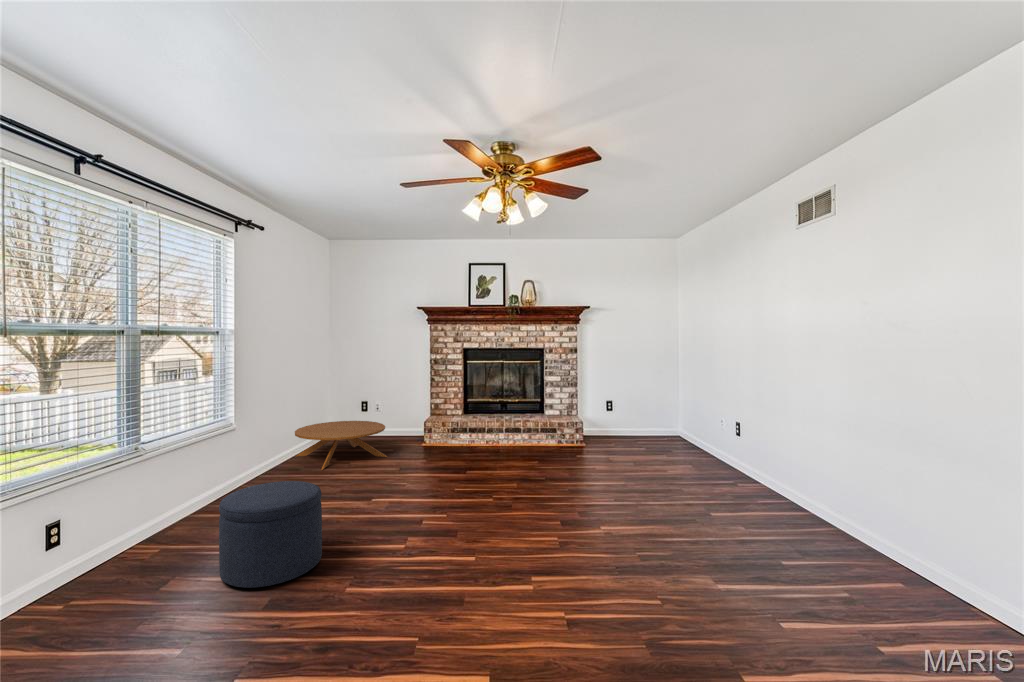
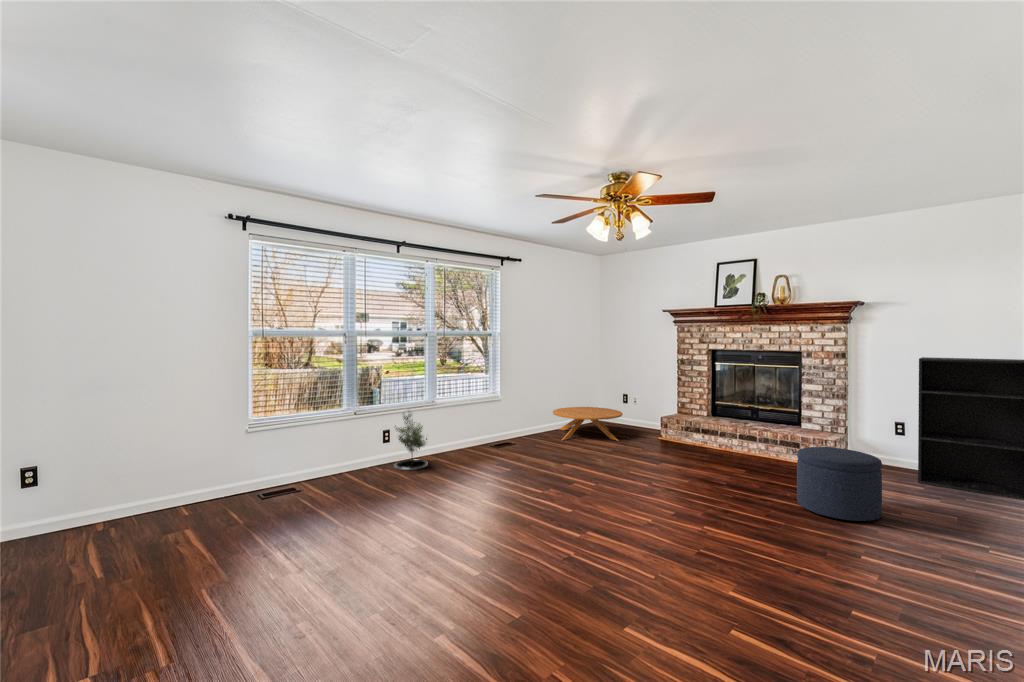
bookshelf: none [625,351,692,446] -> present [918,357,1024,500]
potted tree: none [78,469,168,590] -> present [395,414,428,470]
ottoman: present [219,481,322,588] -> present [797,447,882,521]

